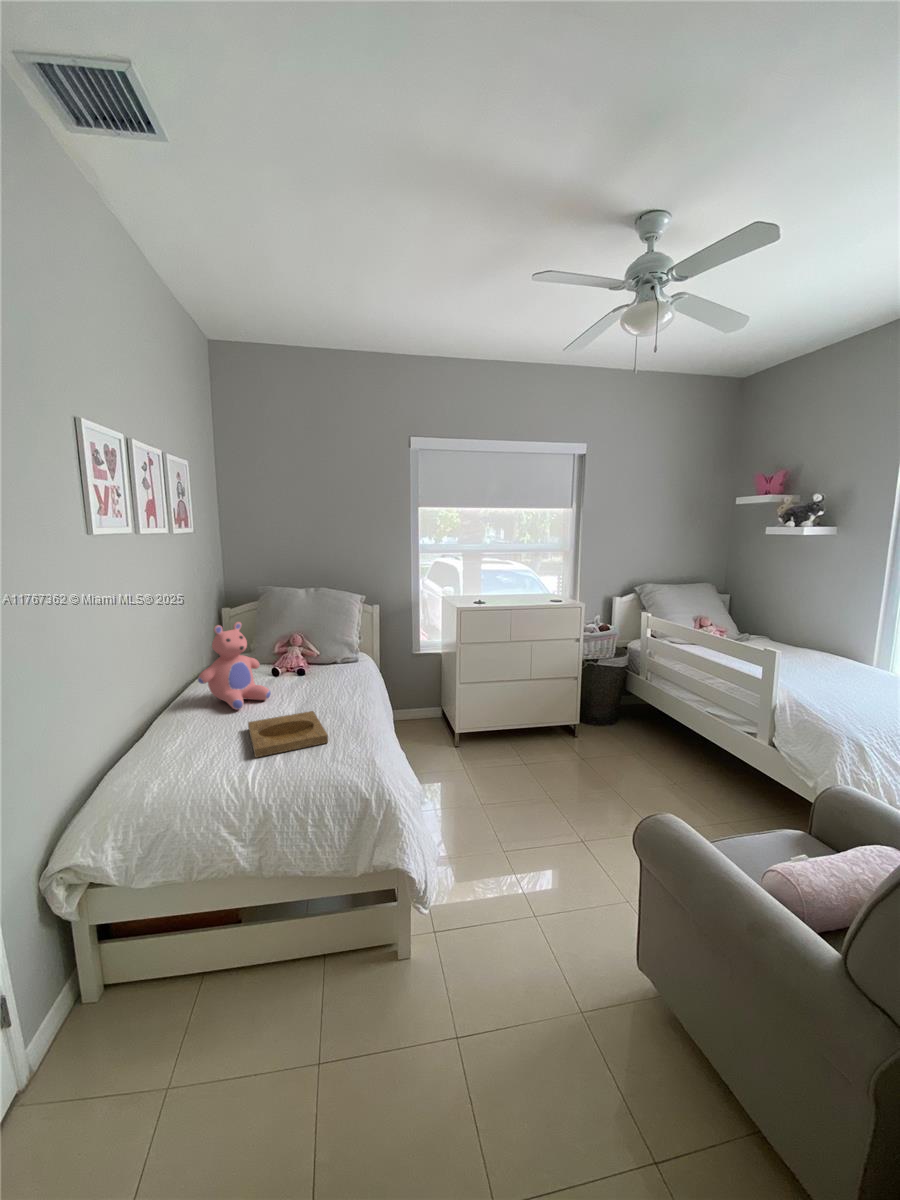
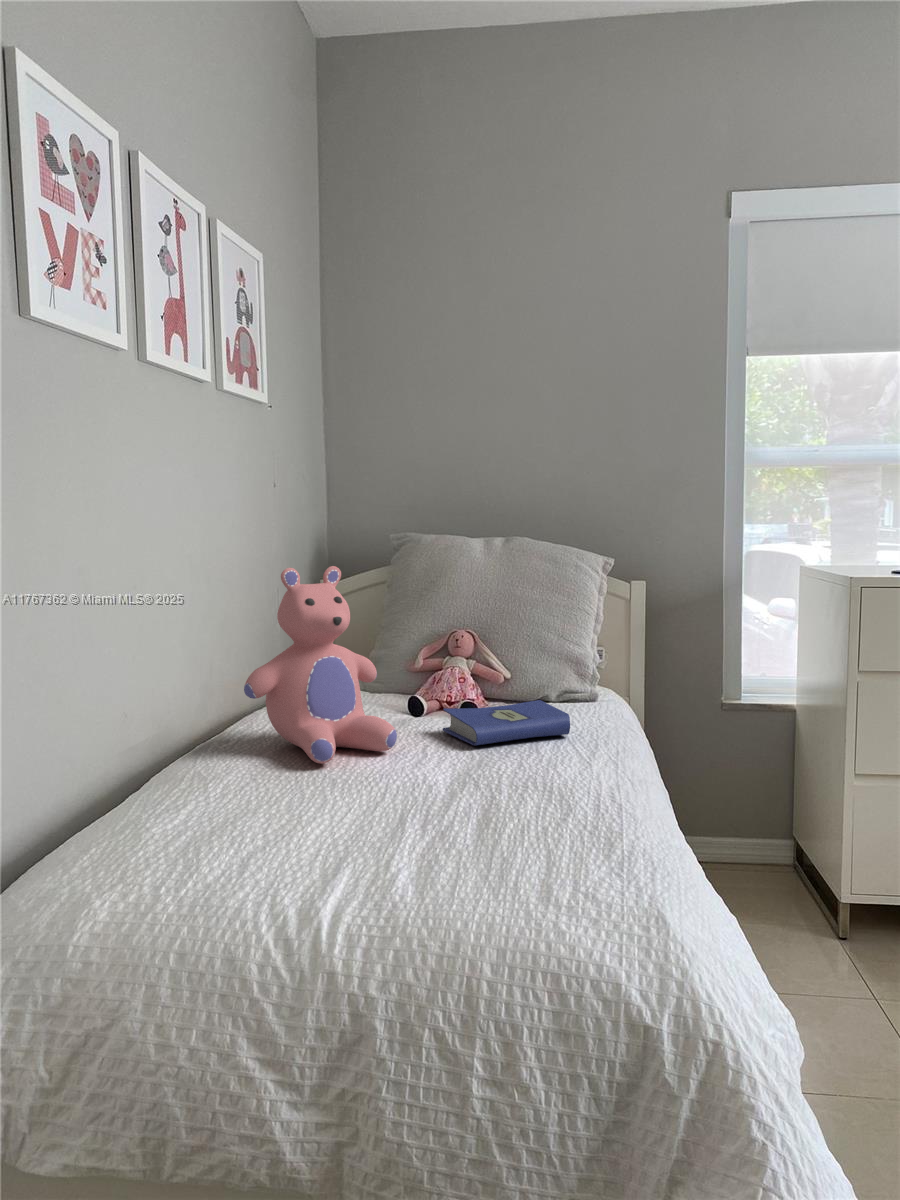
hardcover book: none [290,668,345,693] -> present [443,700,570,746]
tray: present [248,711,328,757] -> none [338,778,532,867]

